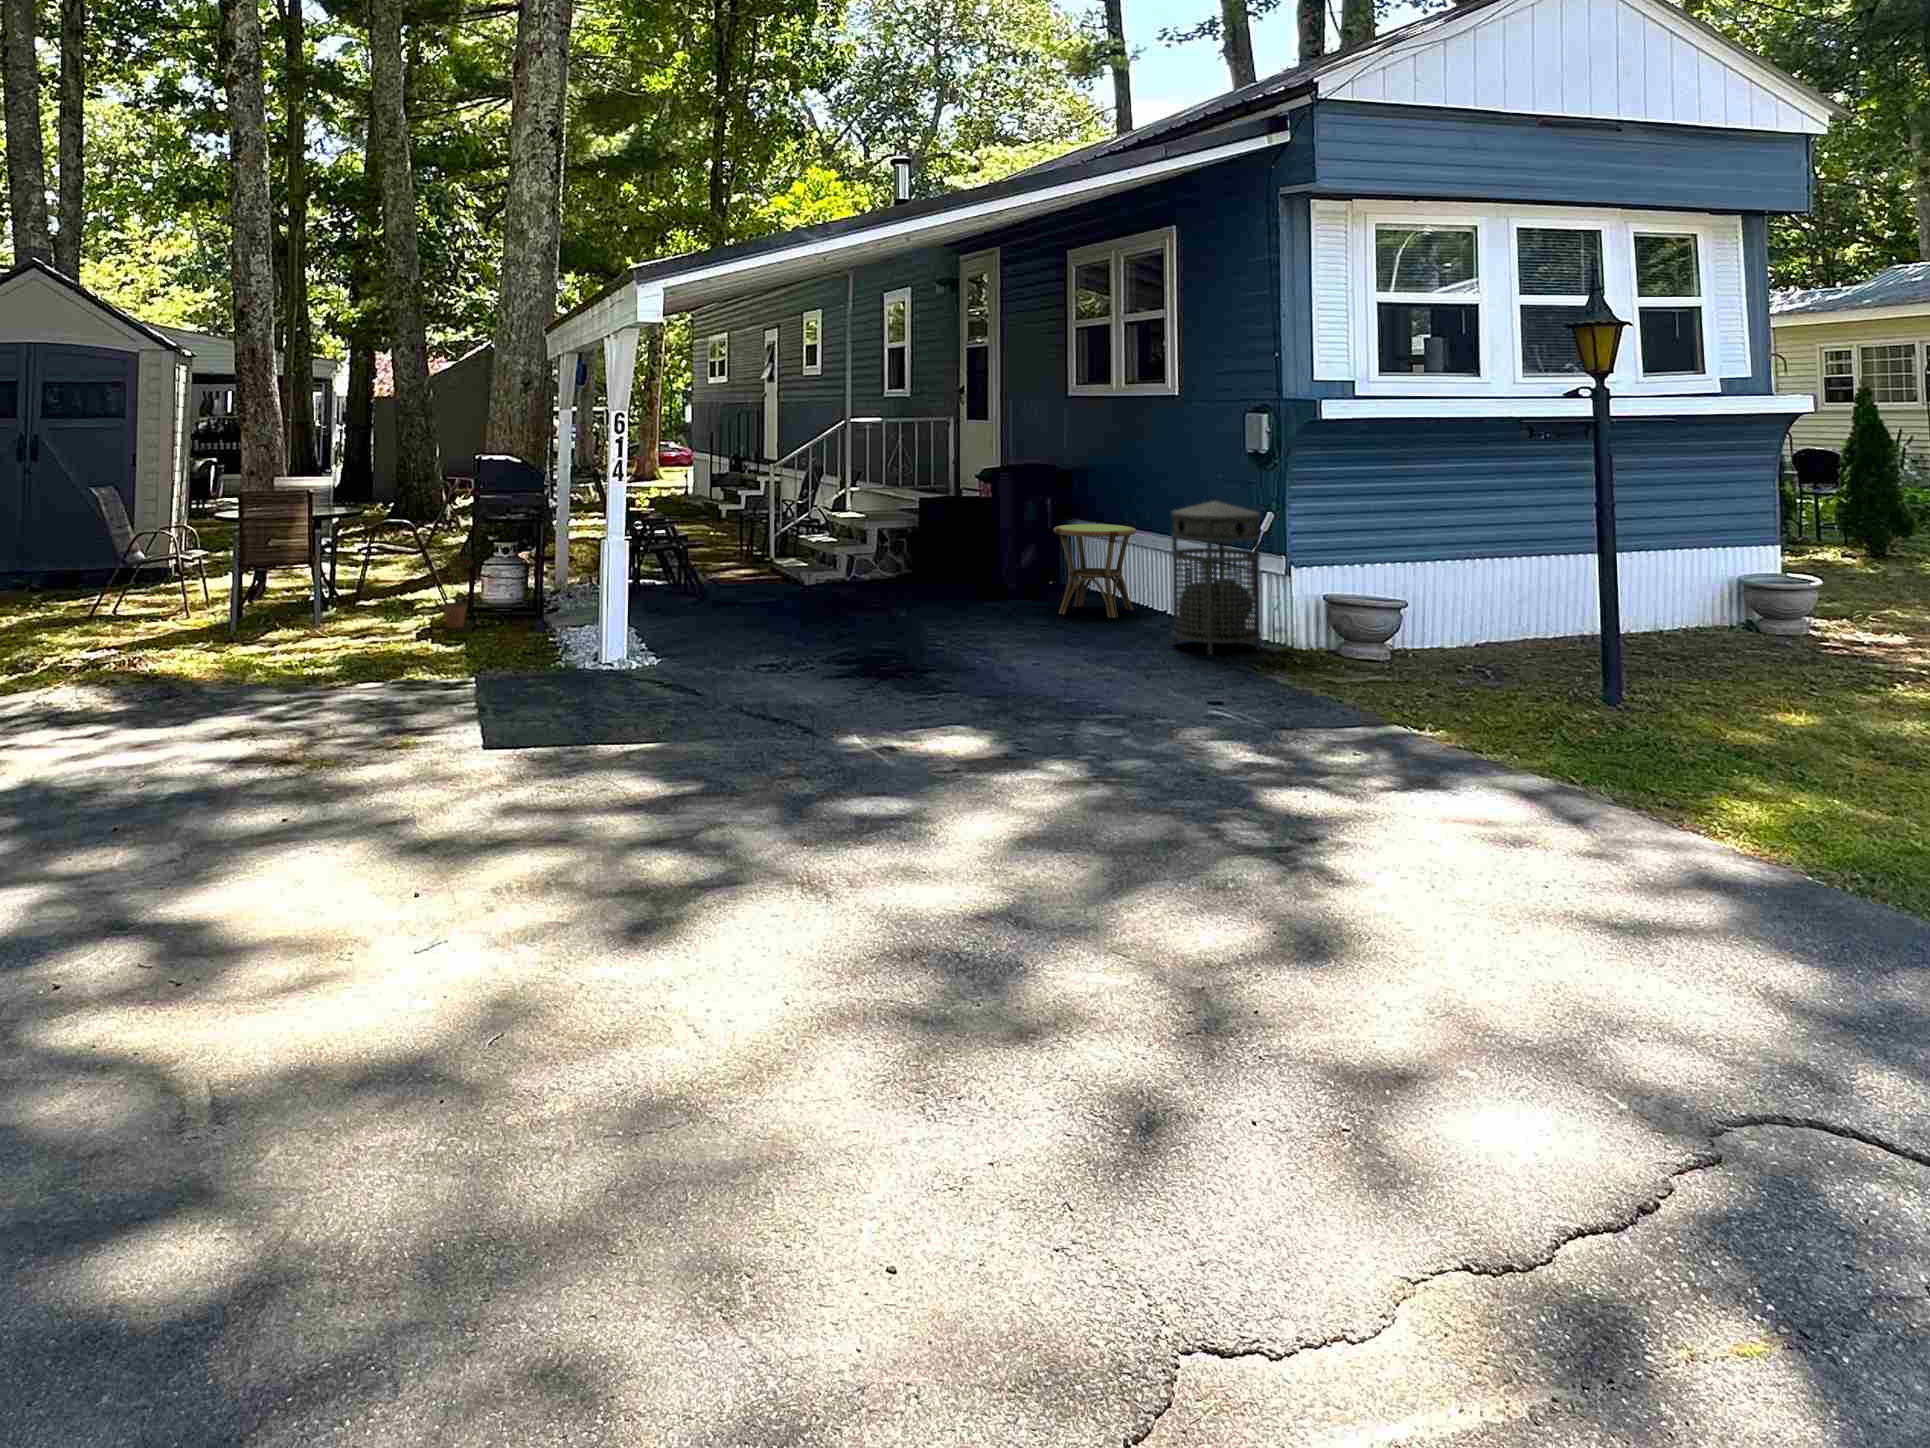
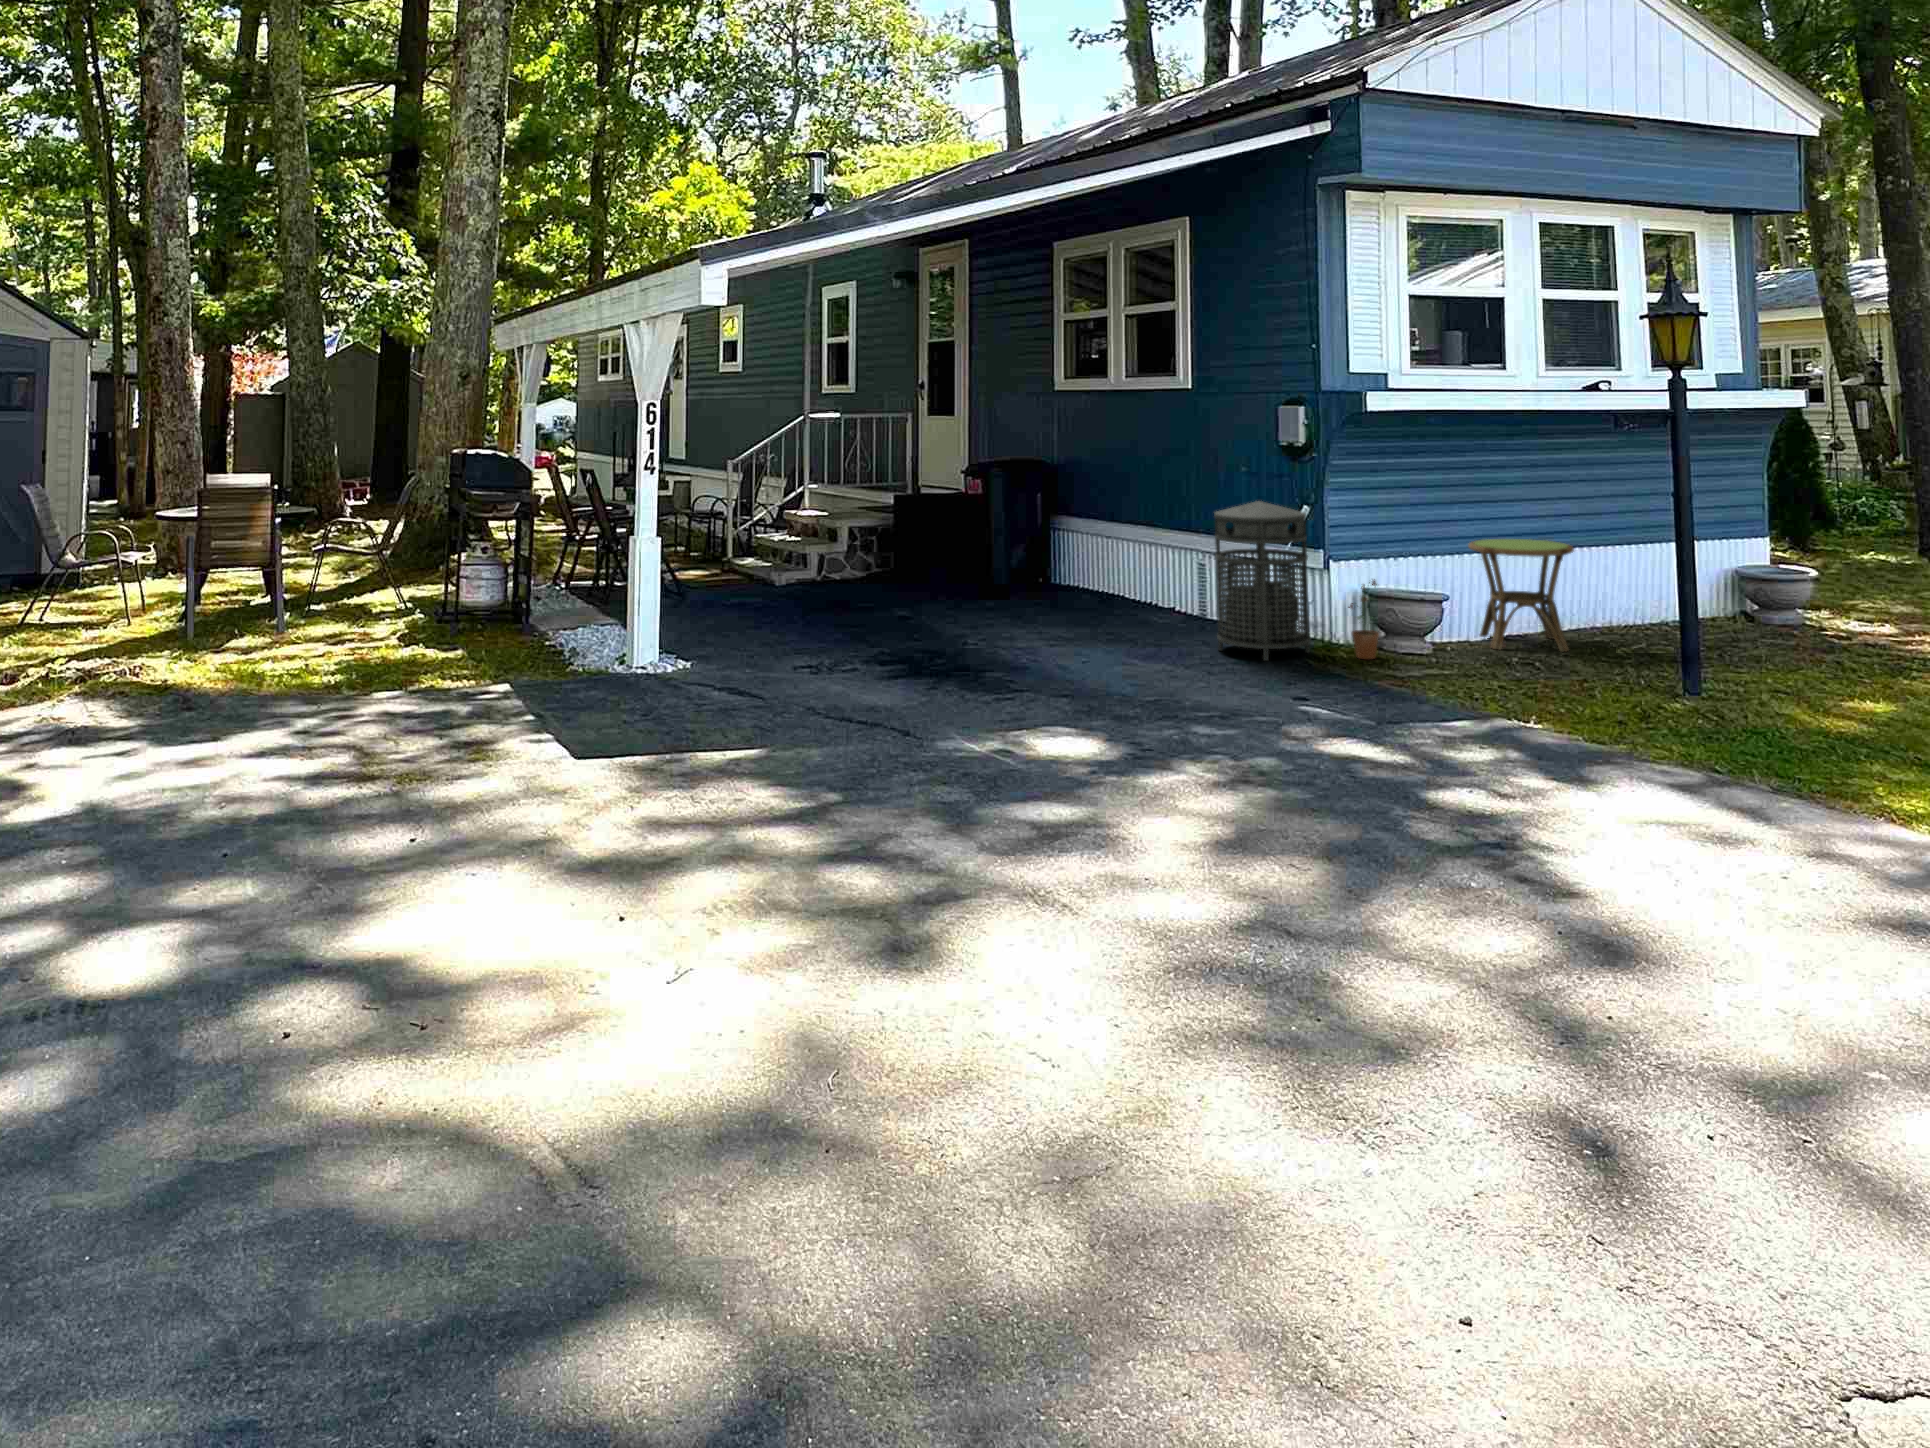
side table: present [1054,524,1136,618] -> present [1468,539,1574,652]
potted plant: present [443,559,473,629] -> present [1348,579,1379,659]

